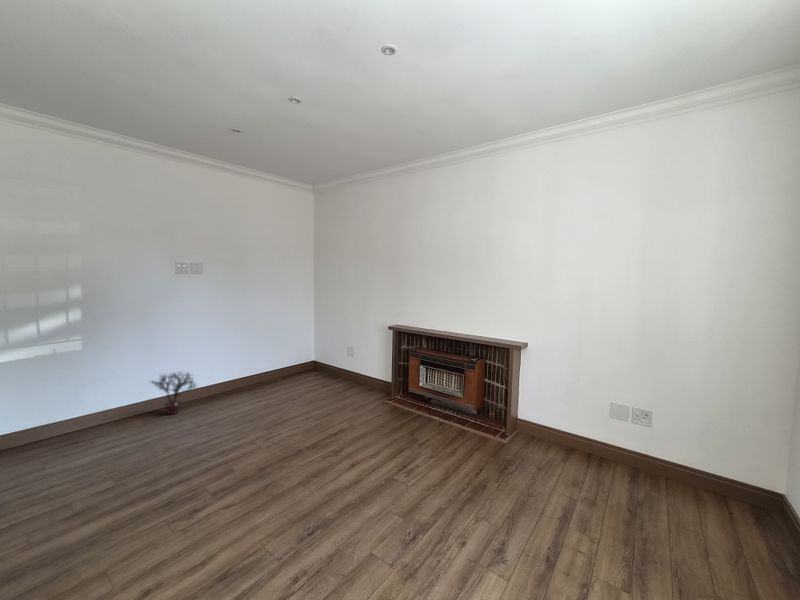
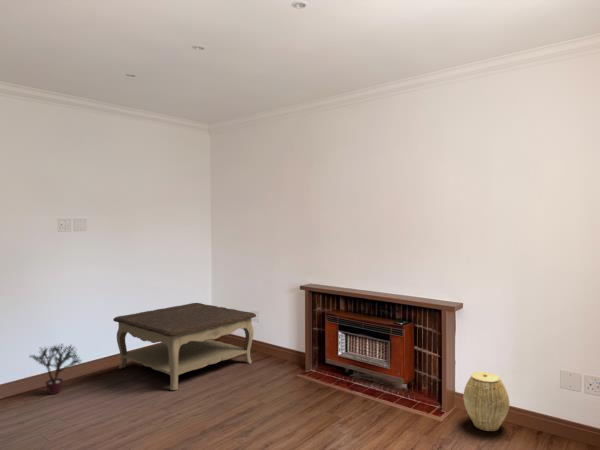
coffee table: none [228,339,351,413] -> present [113,303,256,390]
woven basket: none [527,402,566,452] -> present [463,372,509,431]

